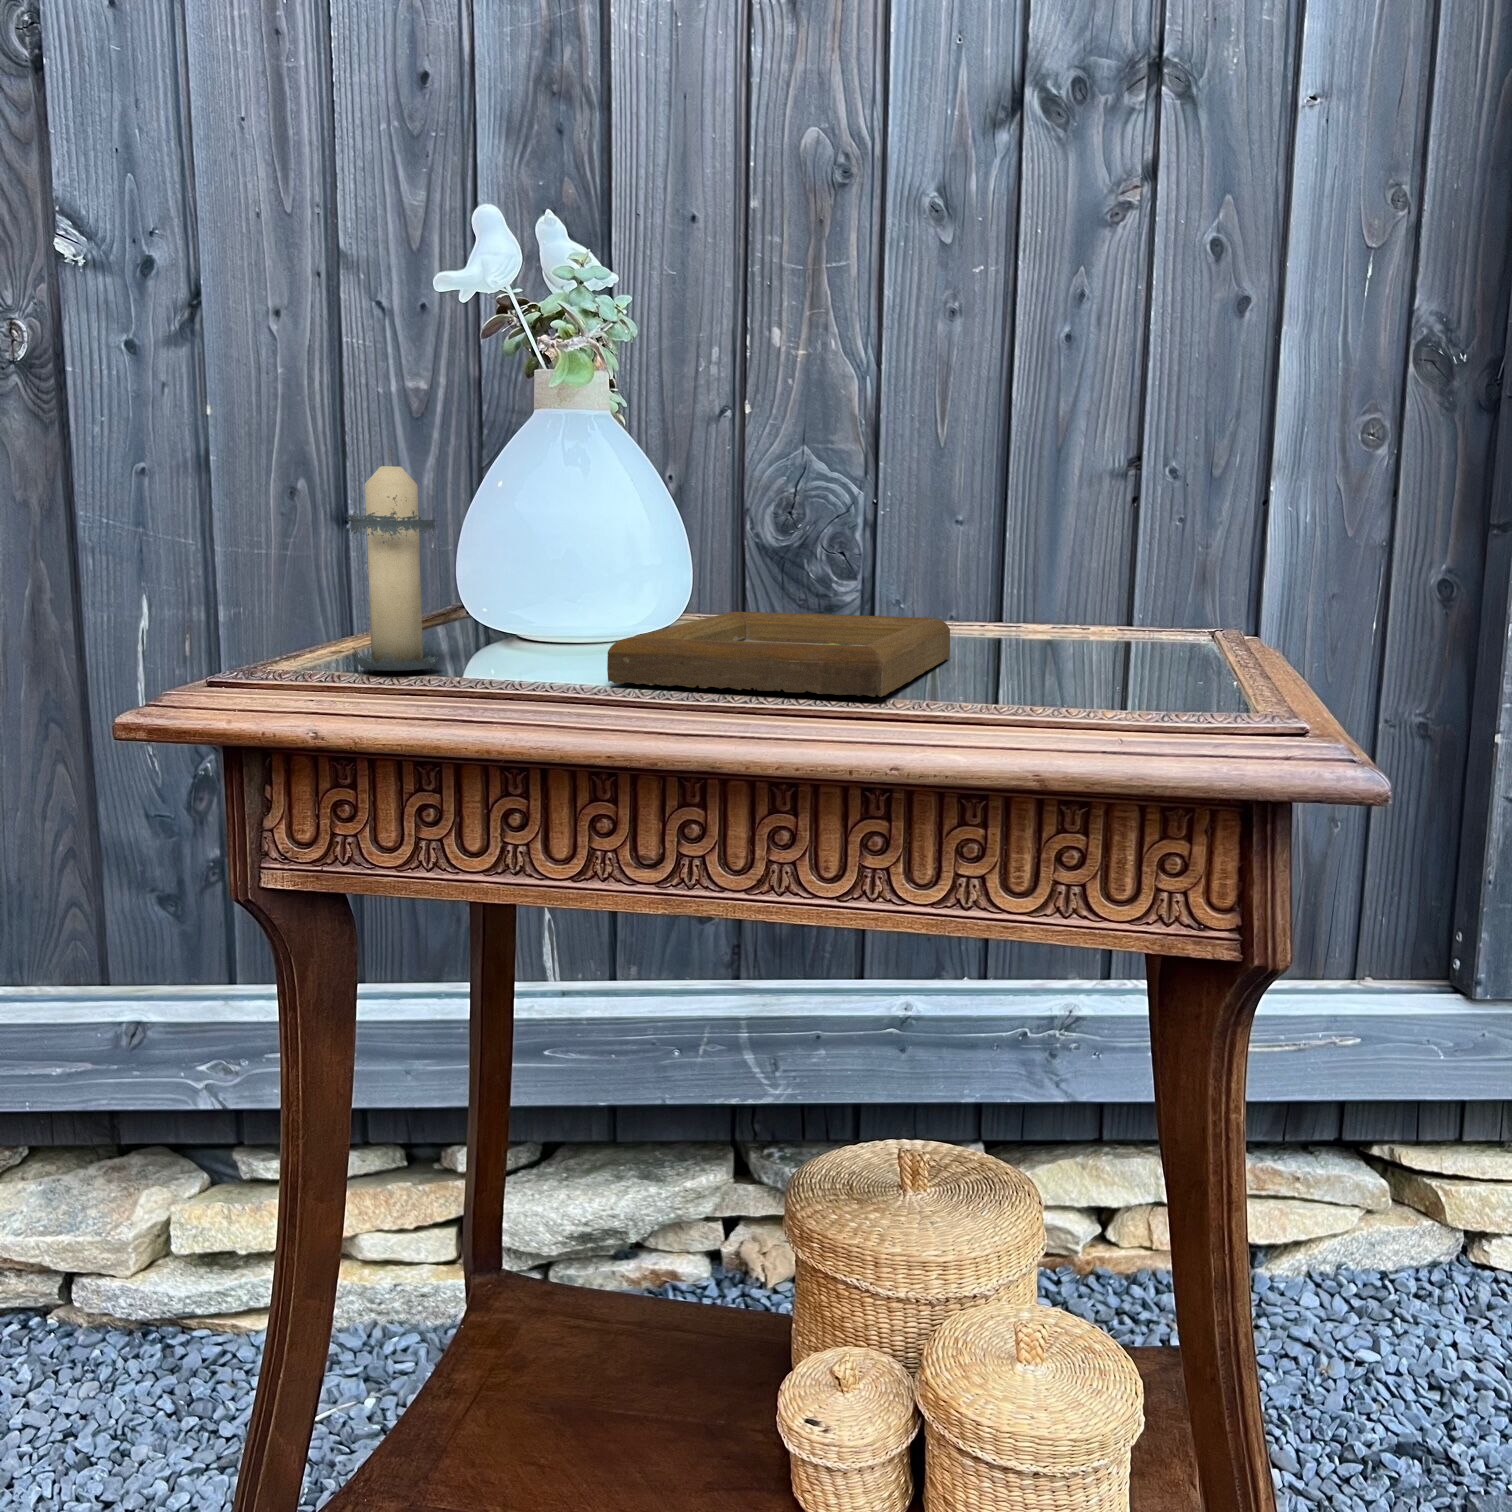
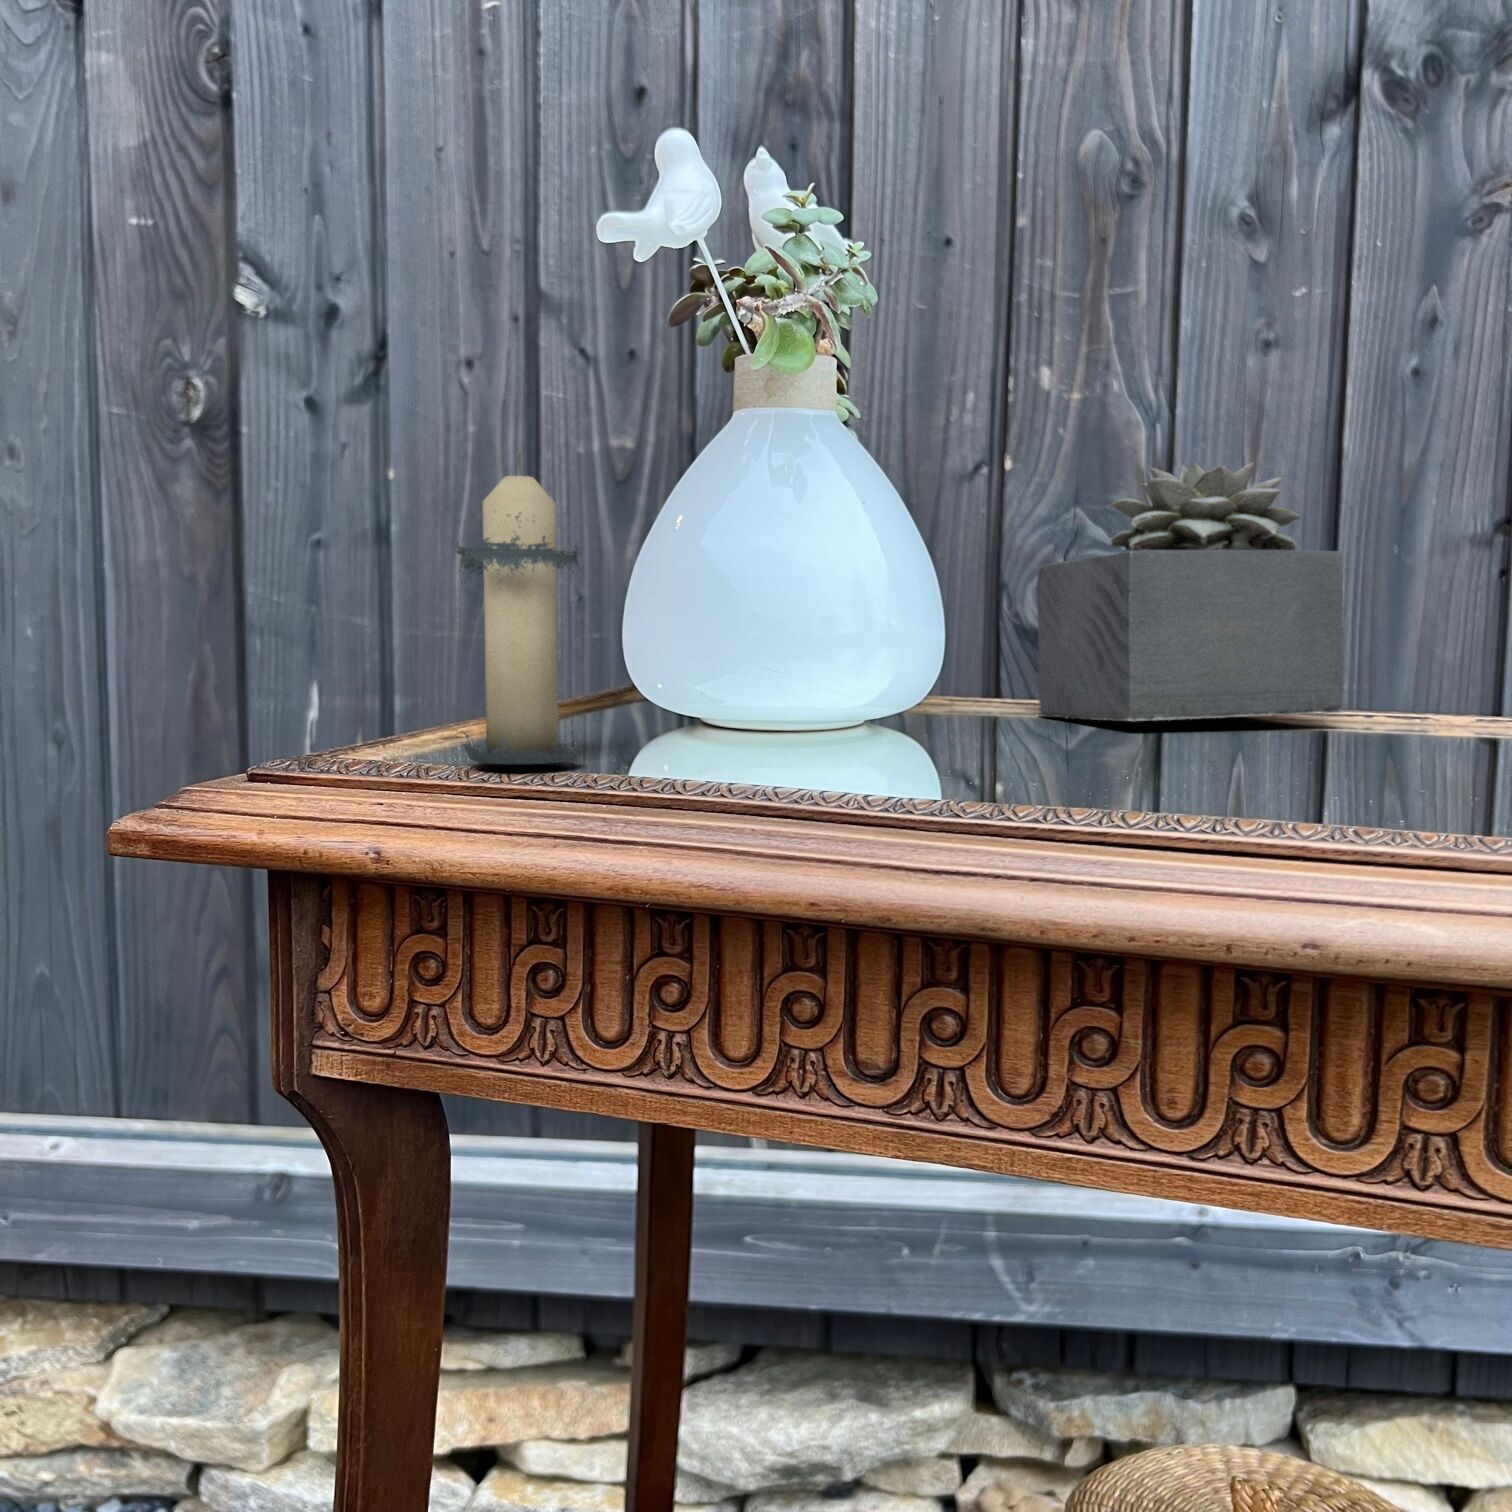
succulent plant: none [766,434,987,631] -> present [1038,462,1343,721]
picture frame: present [607,612,950,697] -> none [815,692,1324,817]

